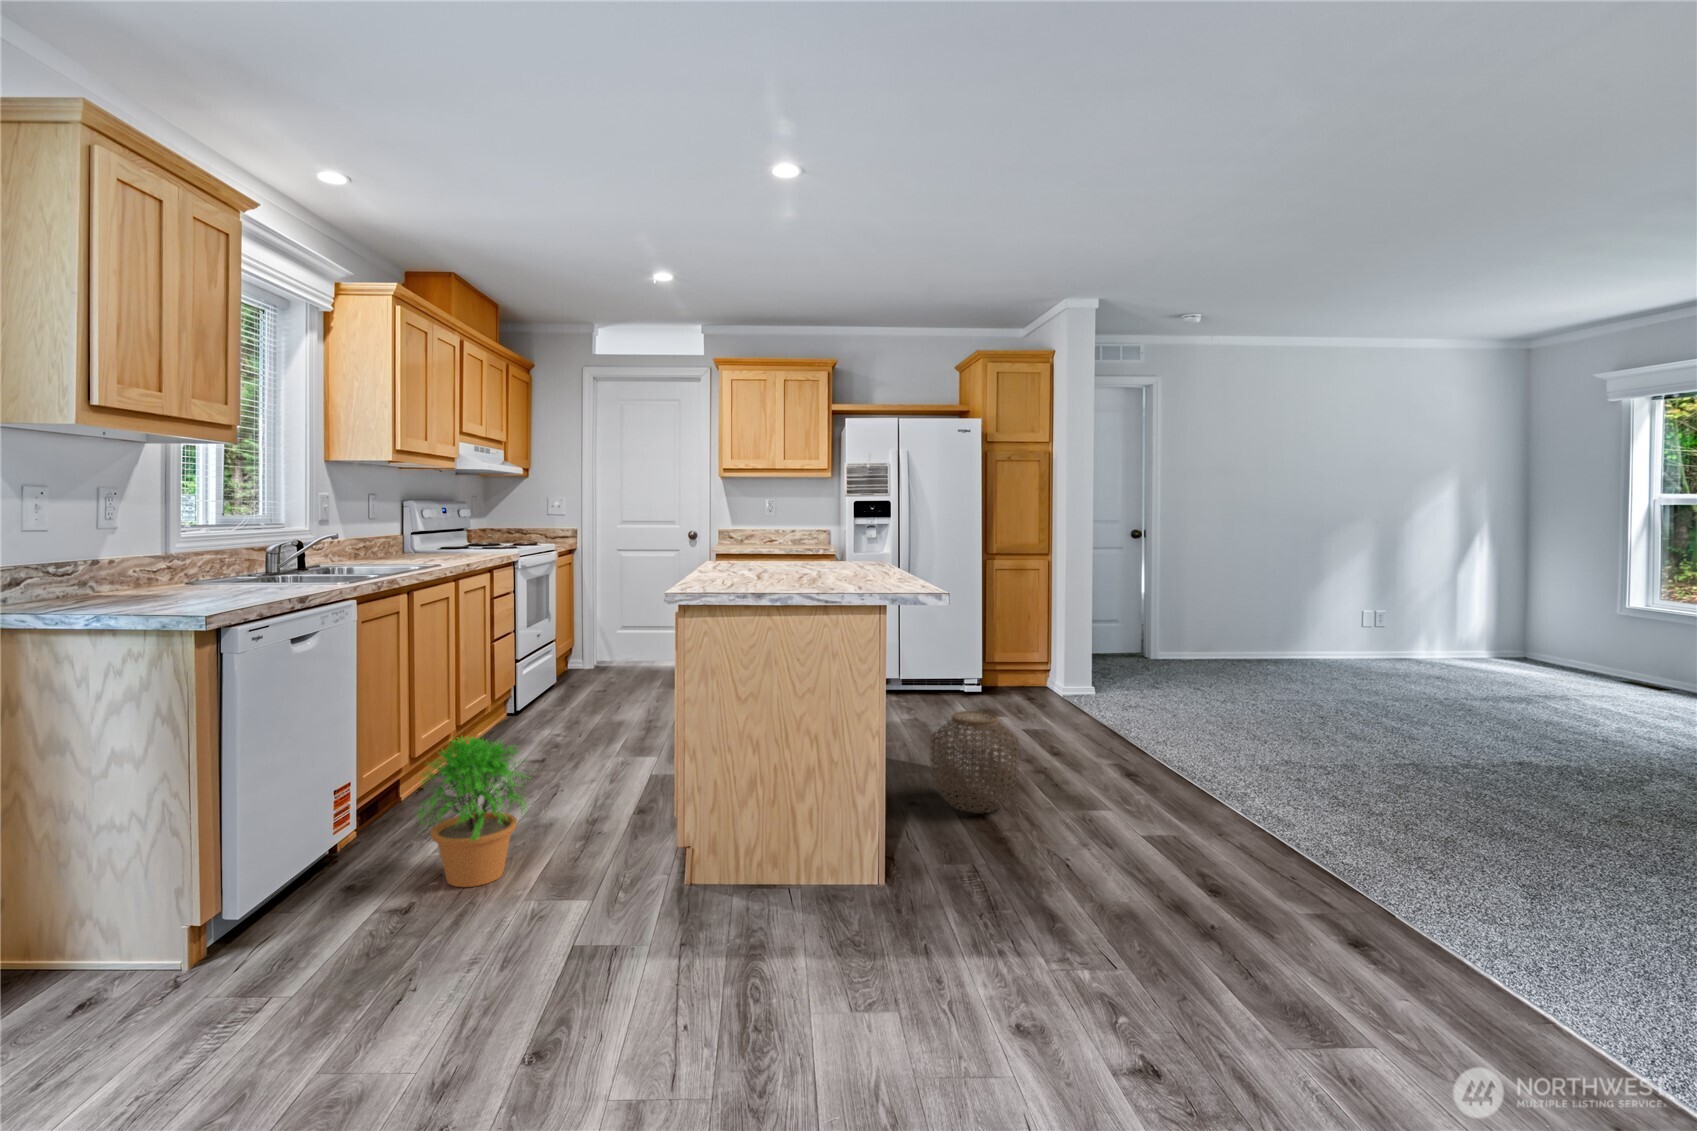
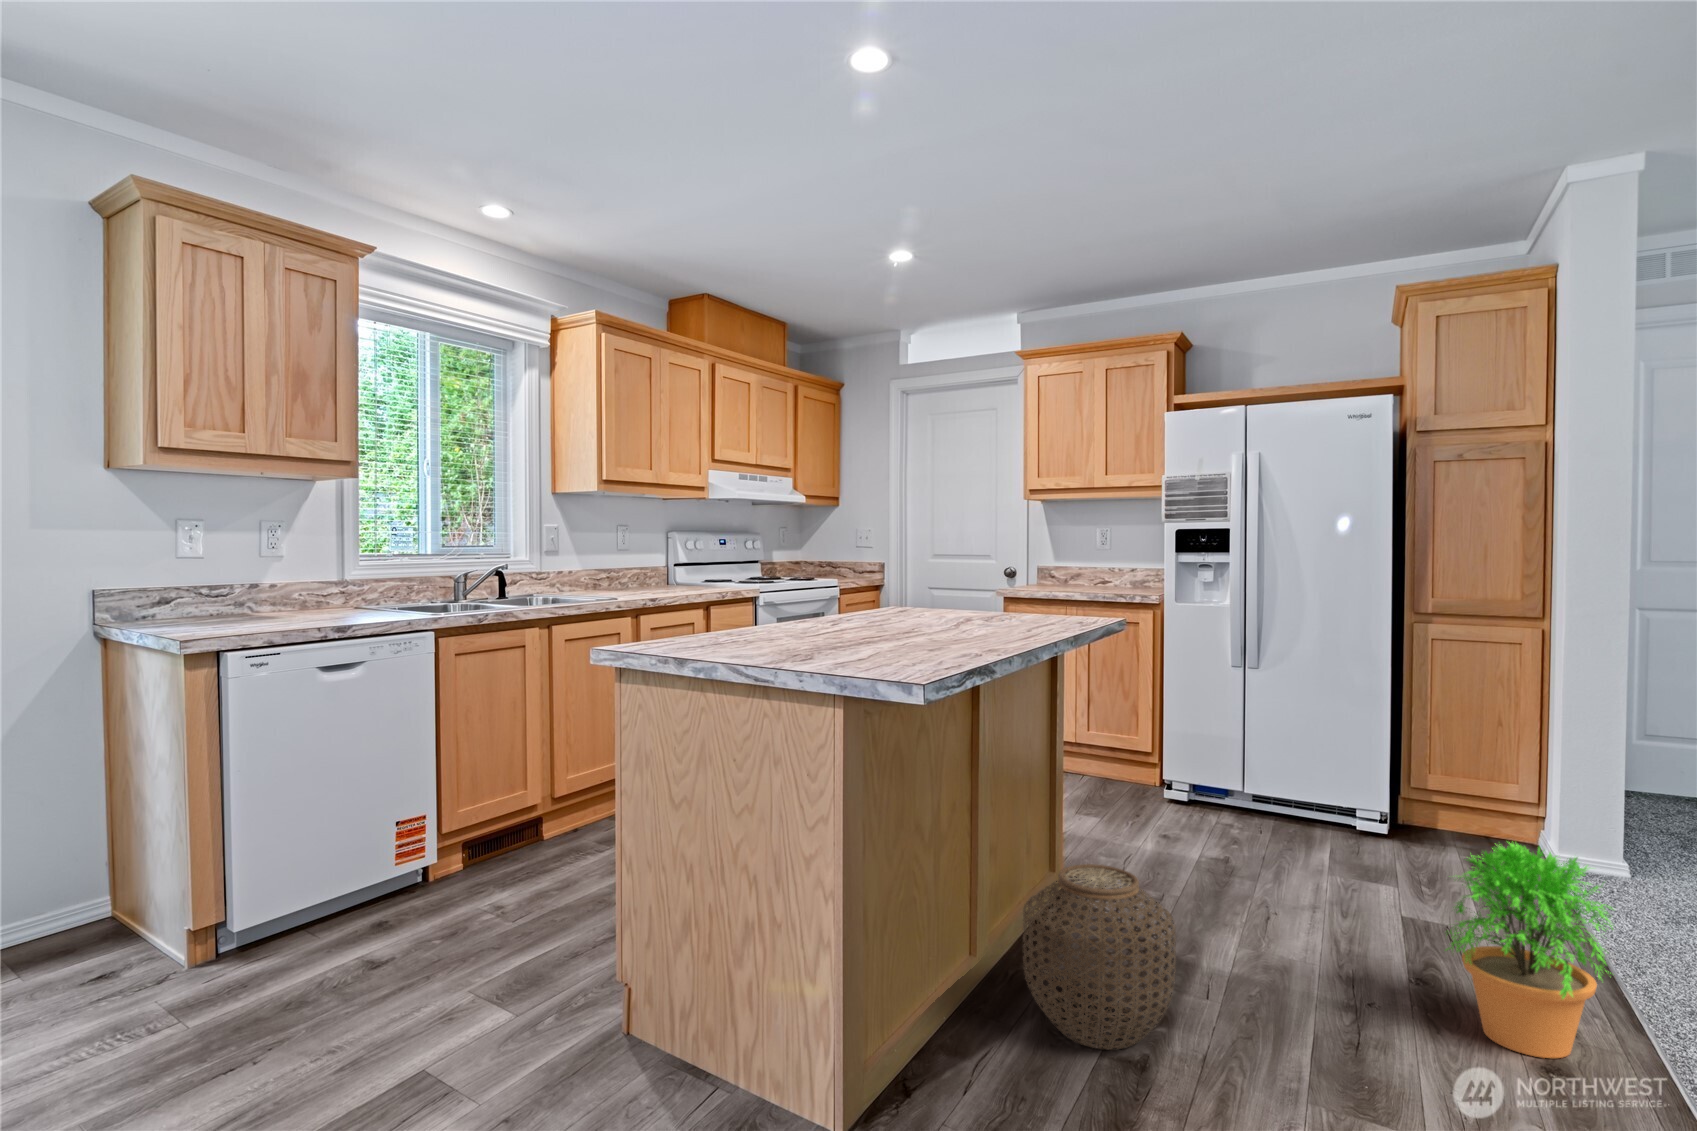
potted plant: present [417,737,531,887] -> present [1446,842,1613,1058]

